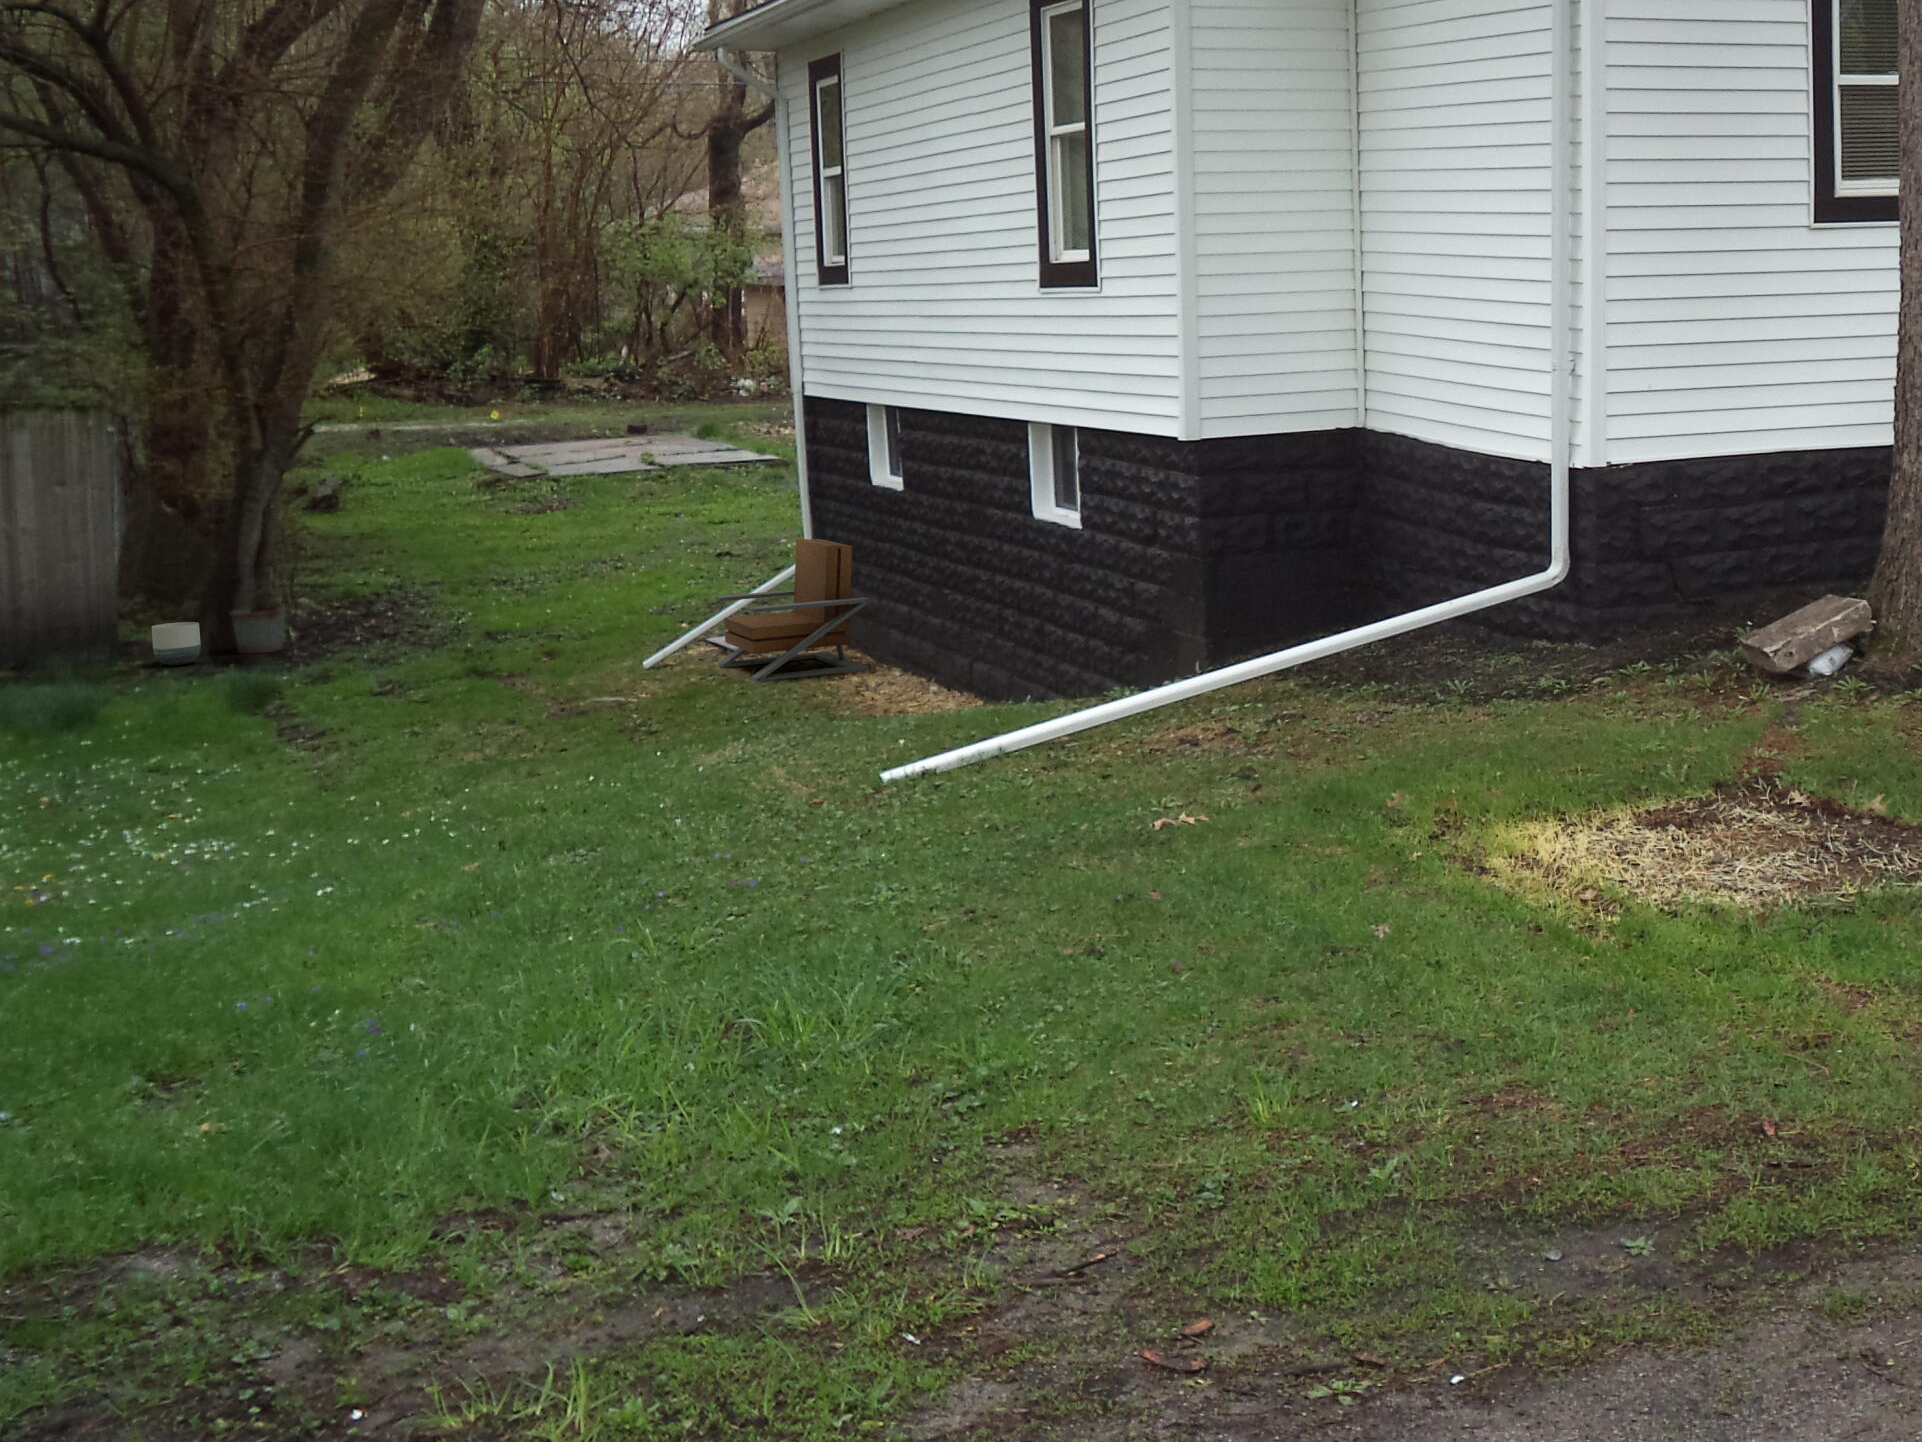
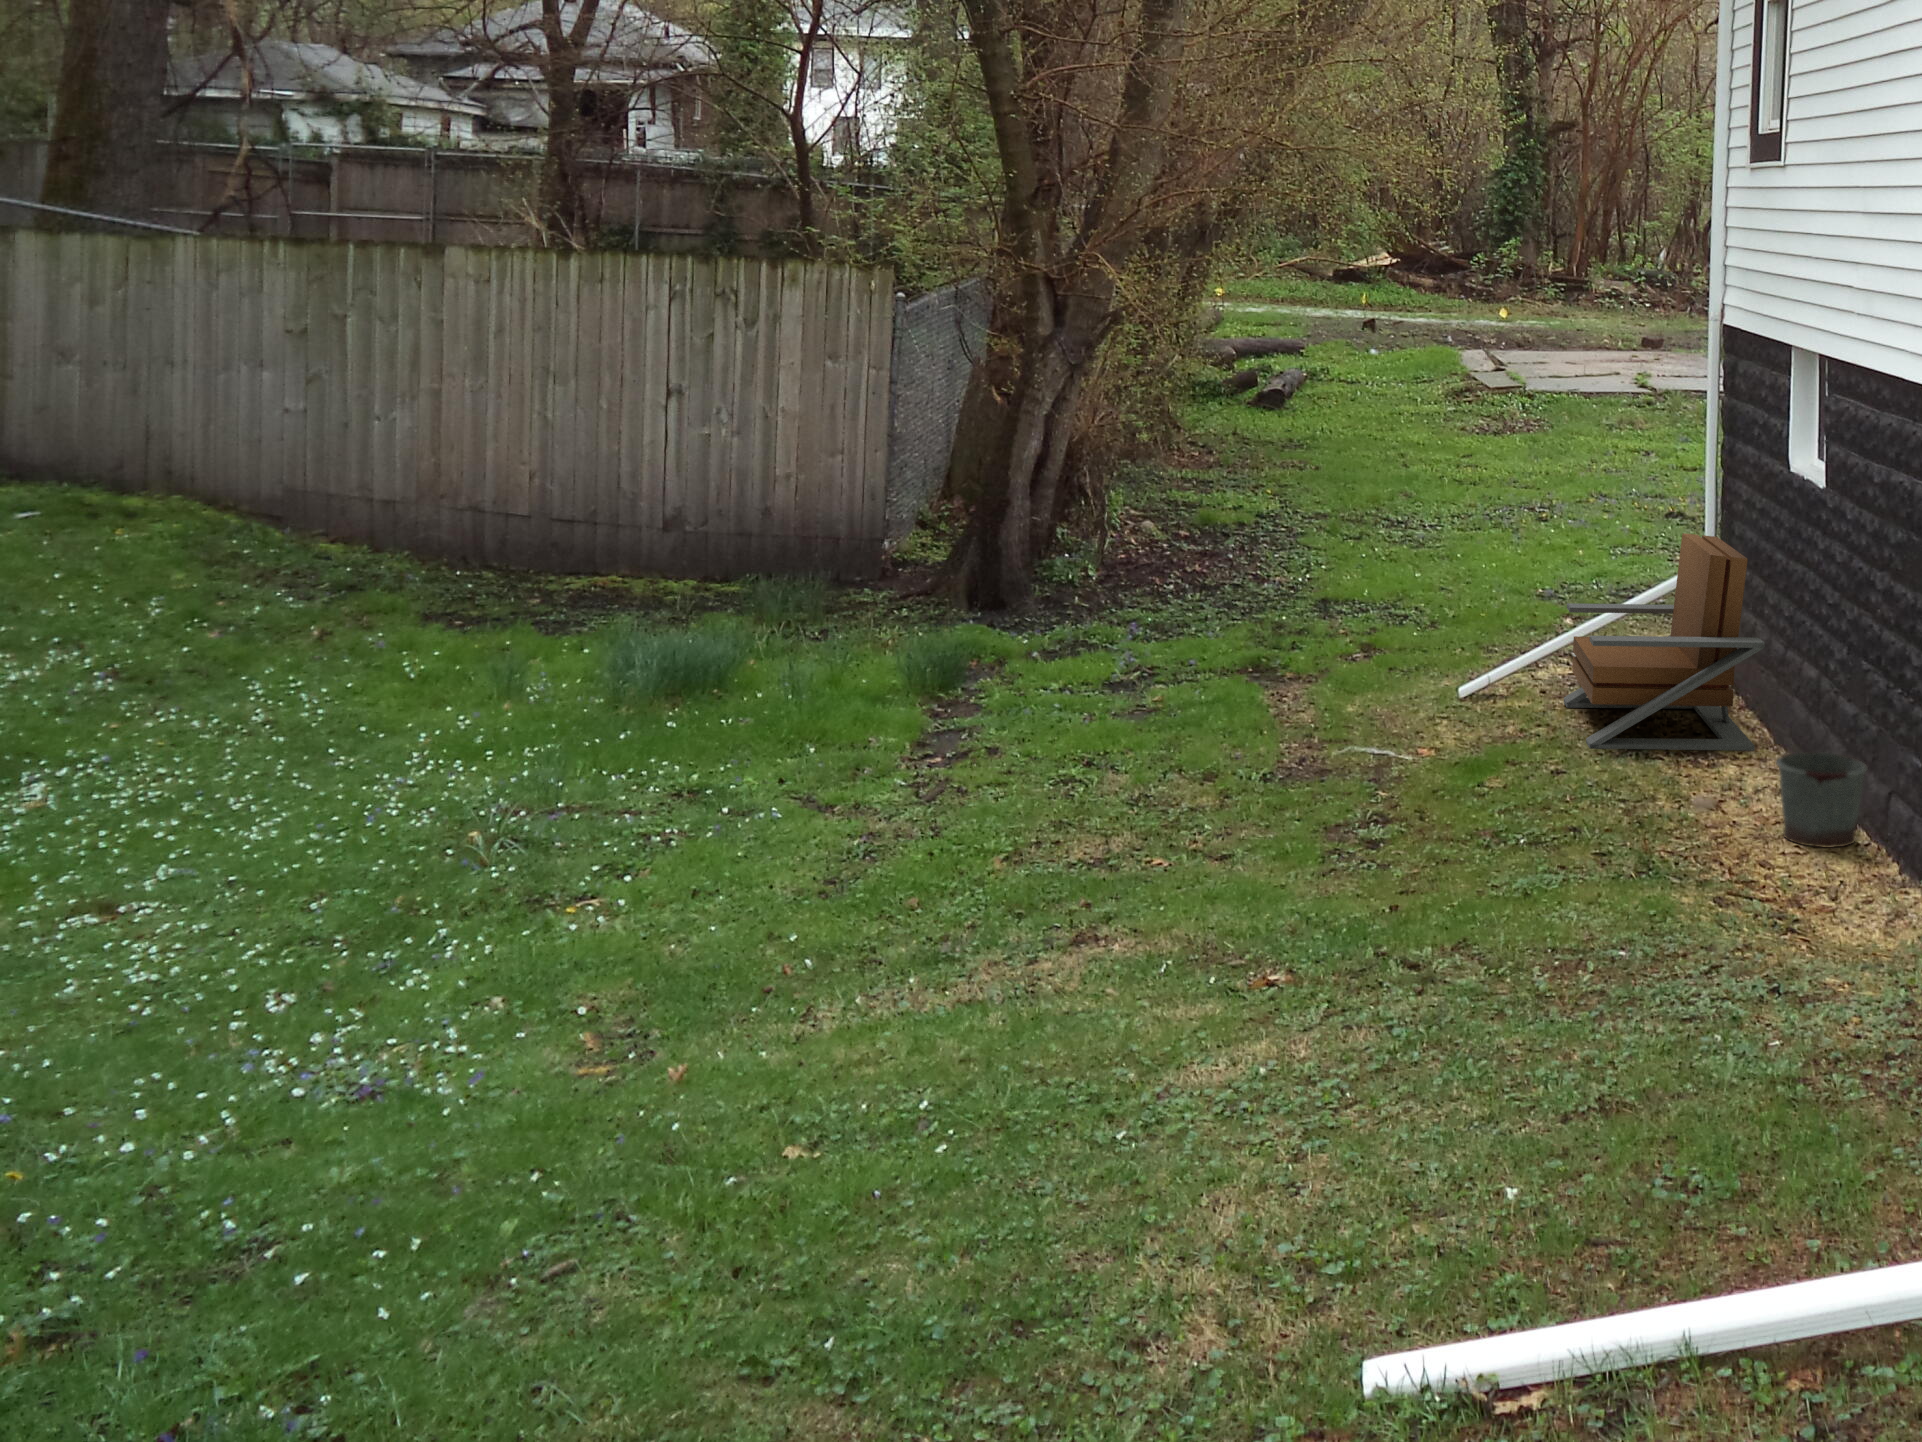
bucket: present [231,607,286,654] -> present [1776,752,1867,848]
planter: present [152,622,201,665] -> none [944,554,995,608]

